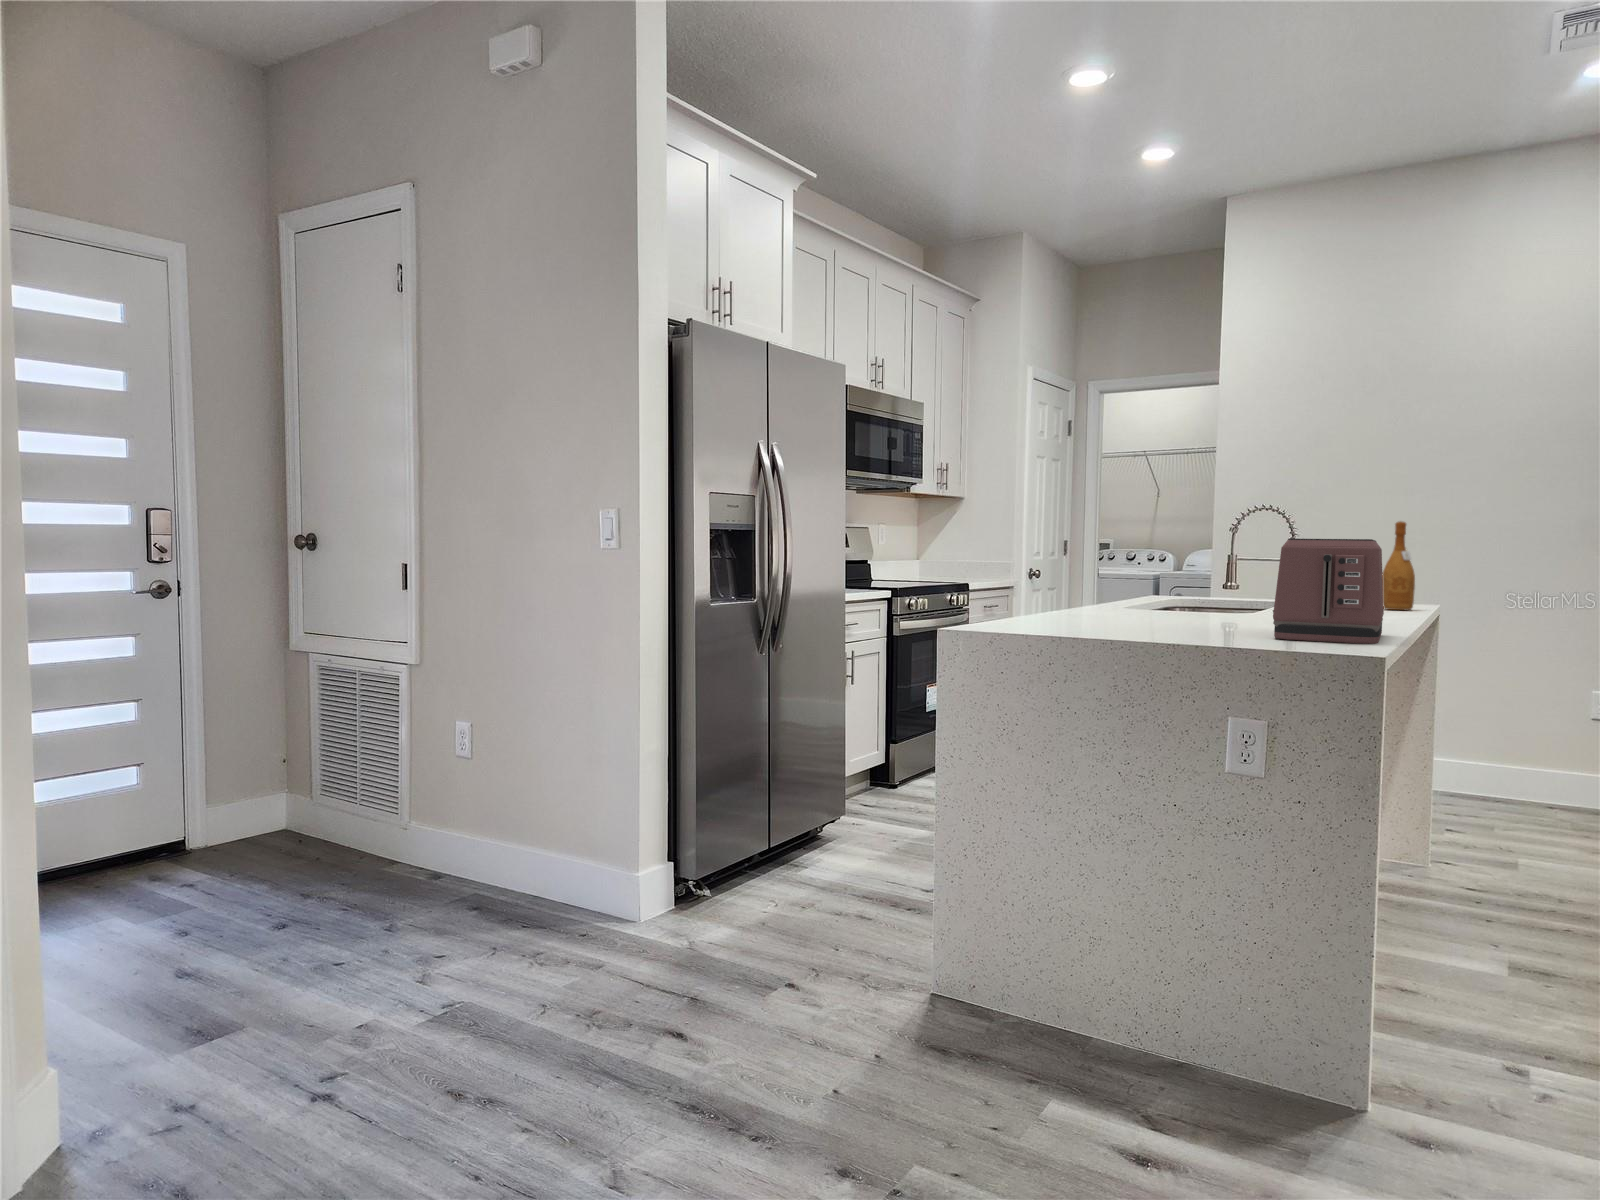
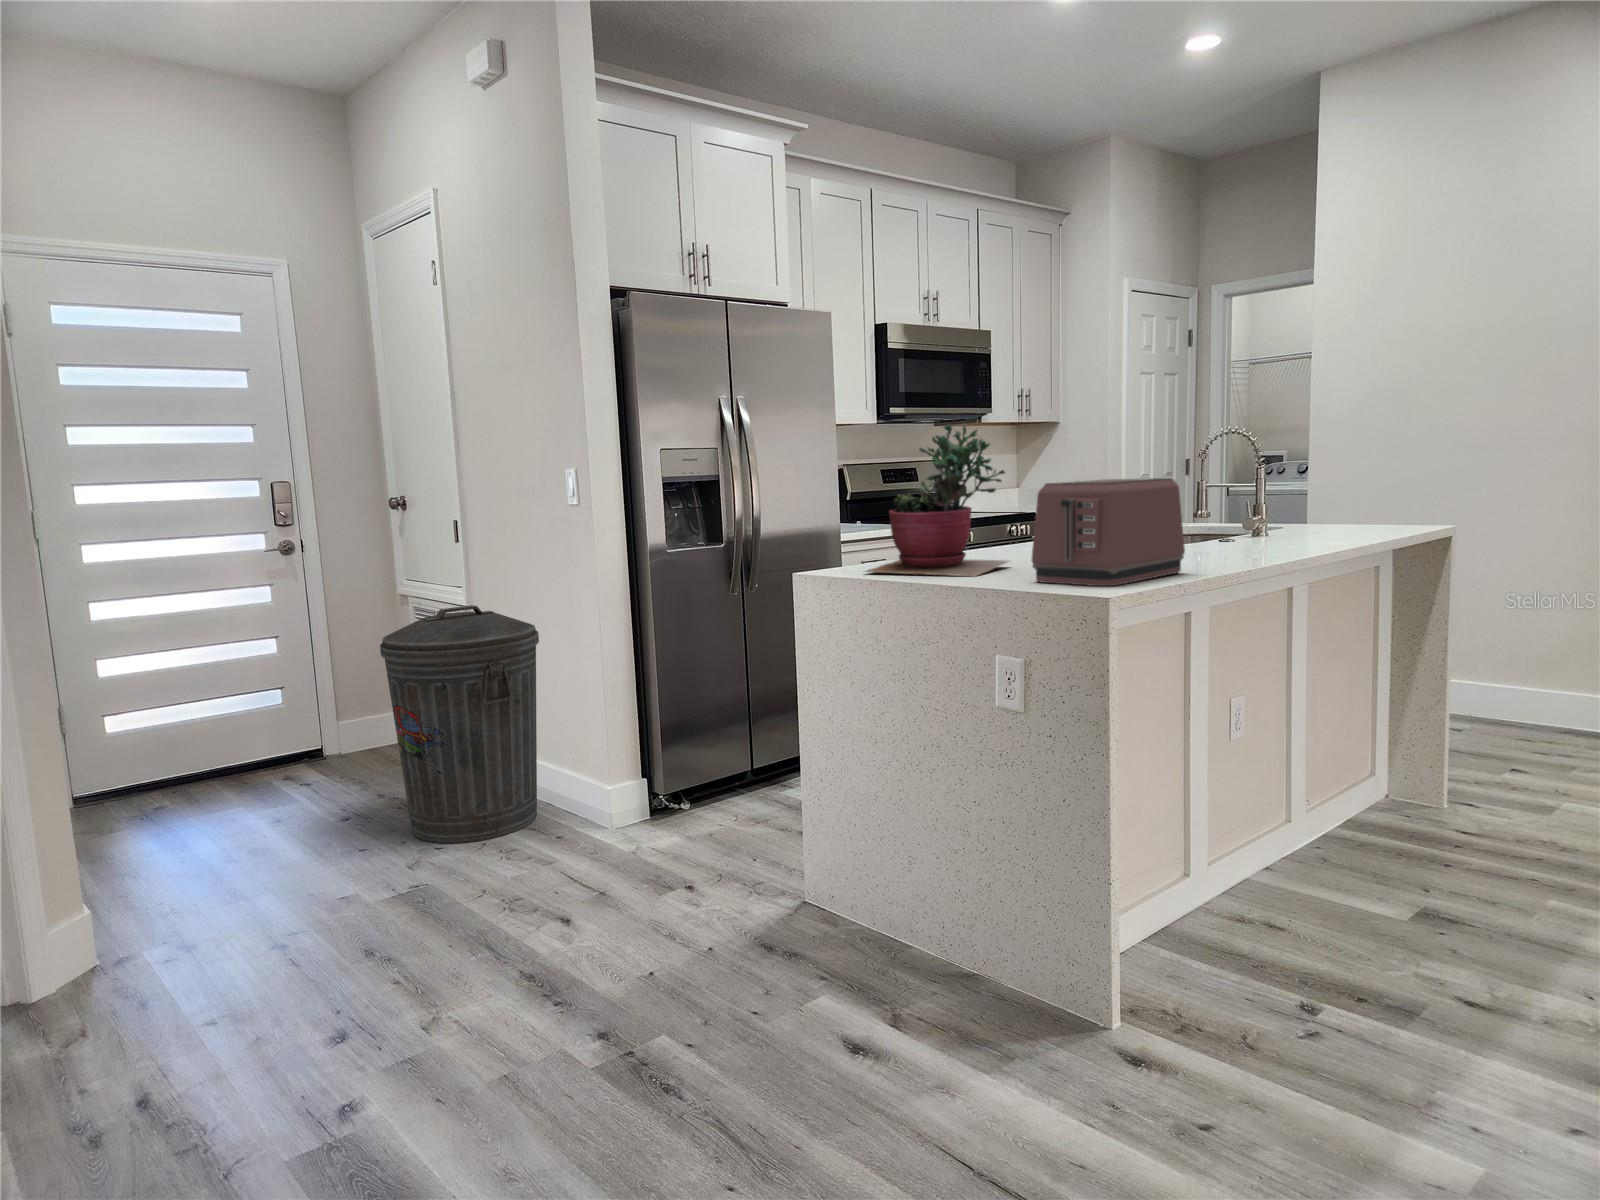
succulent plant: none [1049,476,1185,634] -> present [866,424,1009,577]
wine bottle: present [1383,521,1415,610] -> none [1387,436,1423,534]
trash can: none [362,660,552,950] -> present [380,605,539,843]

